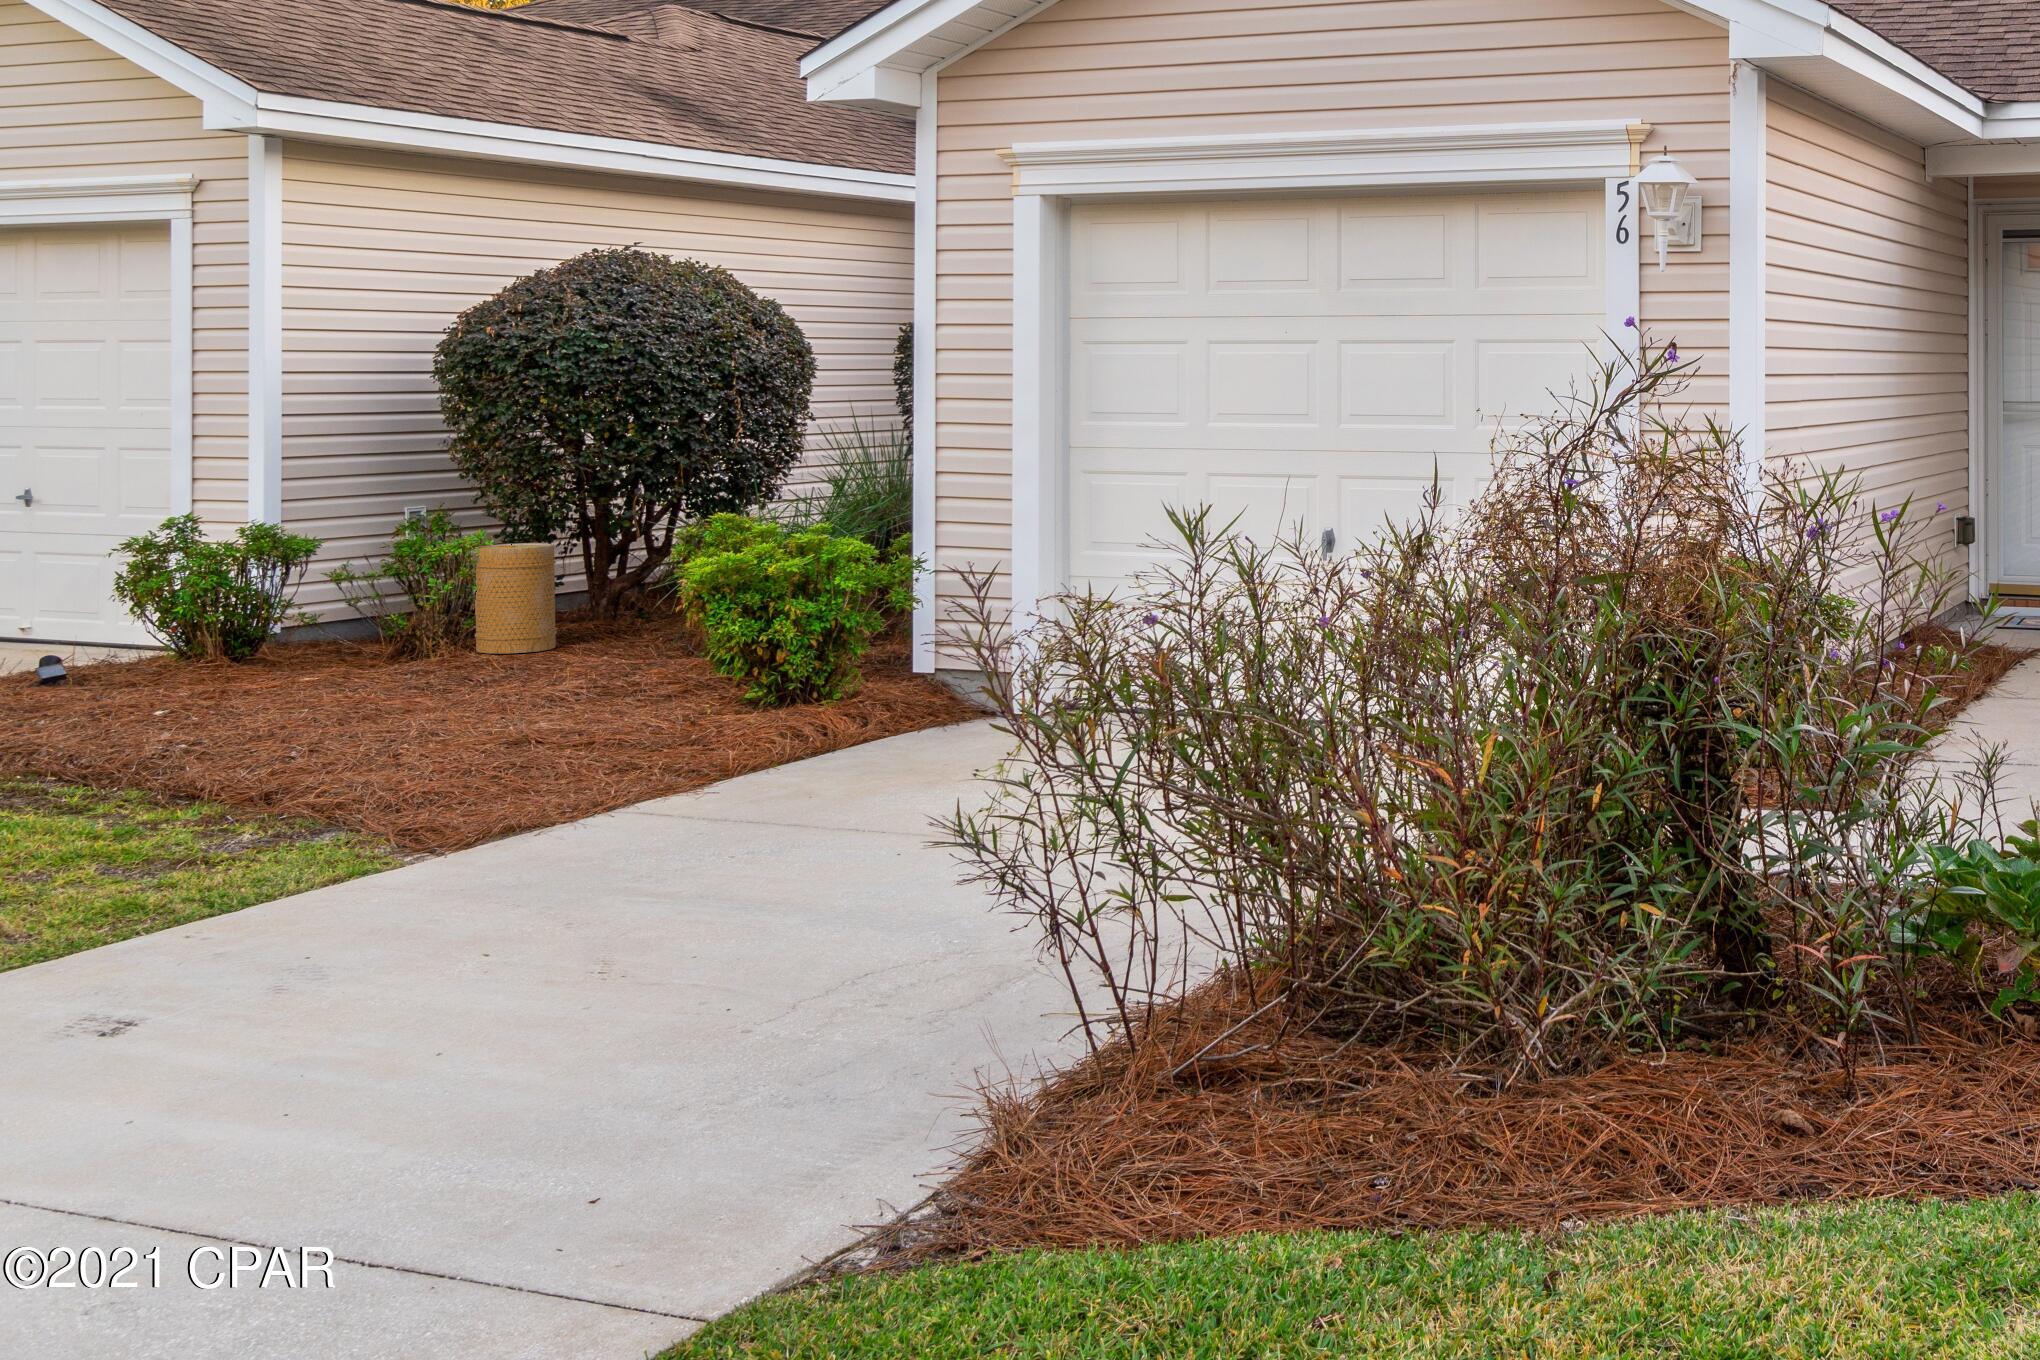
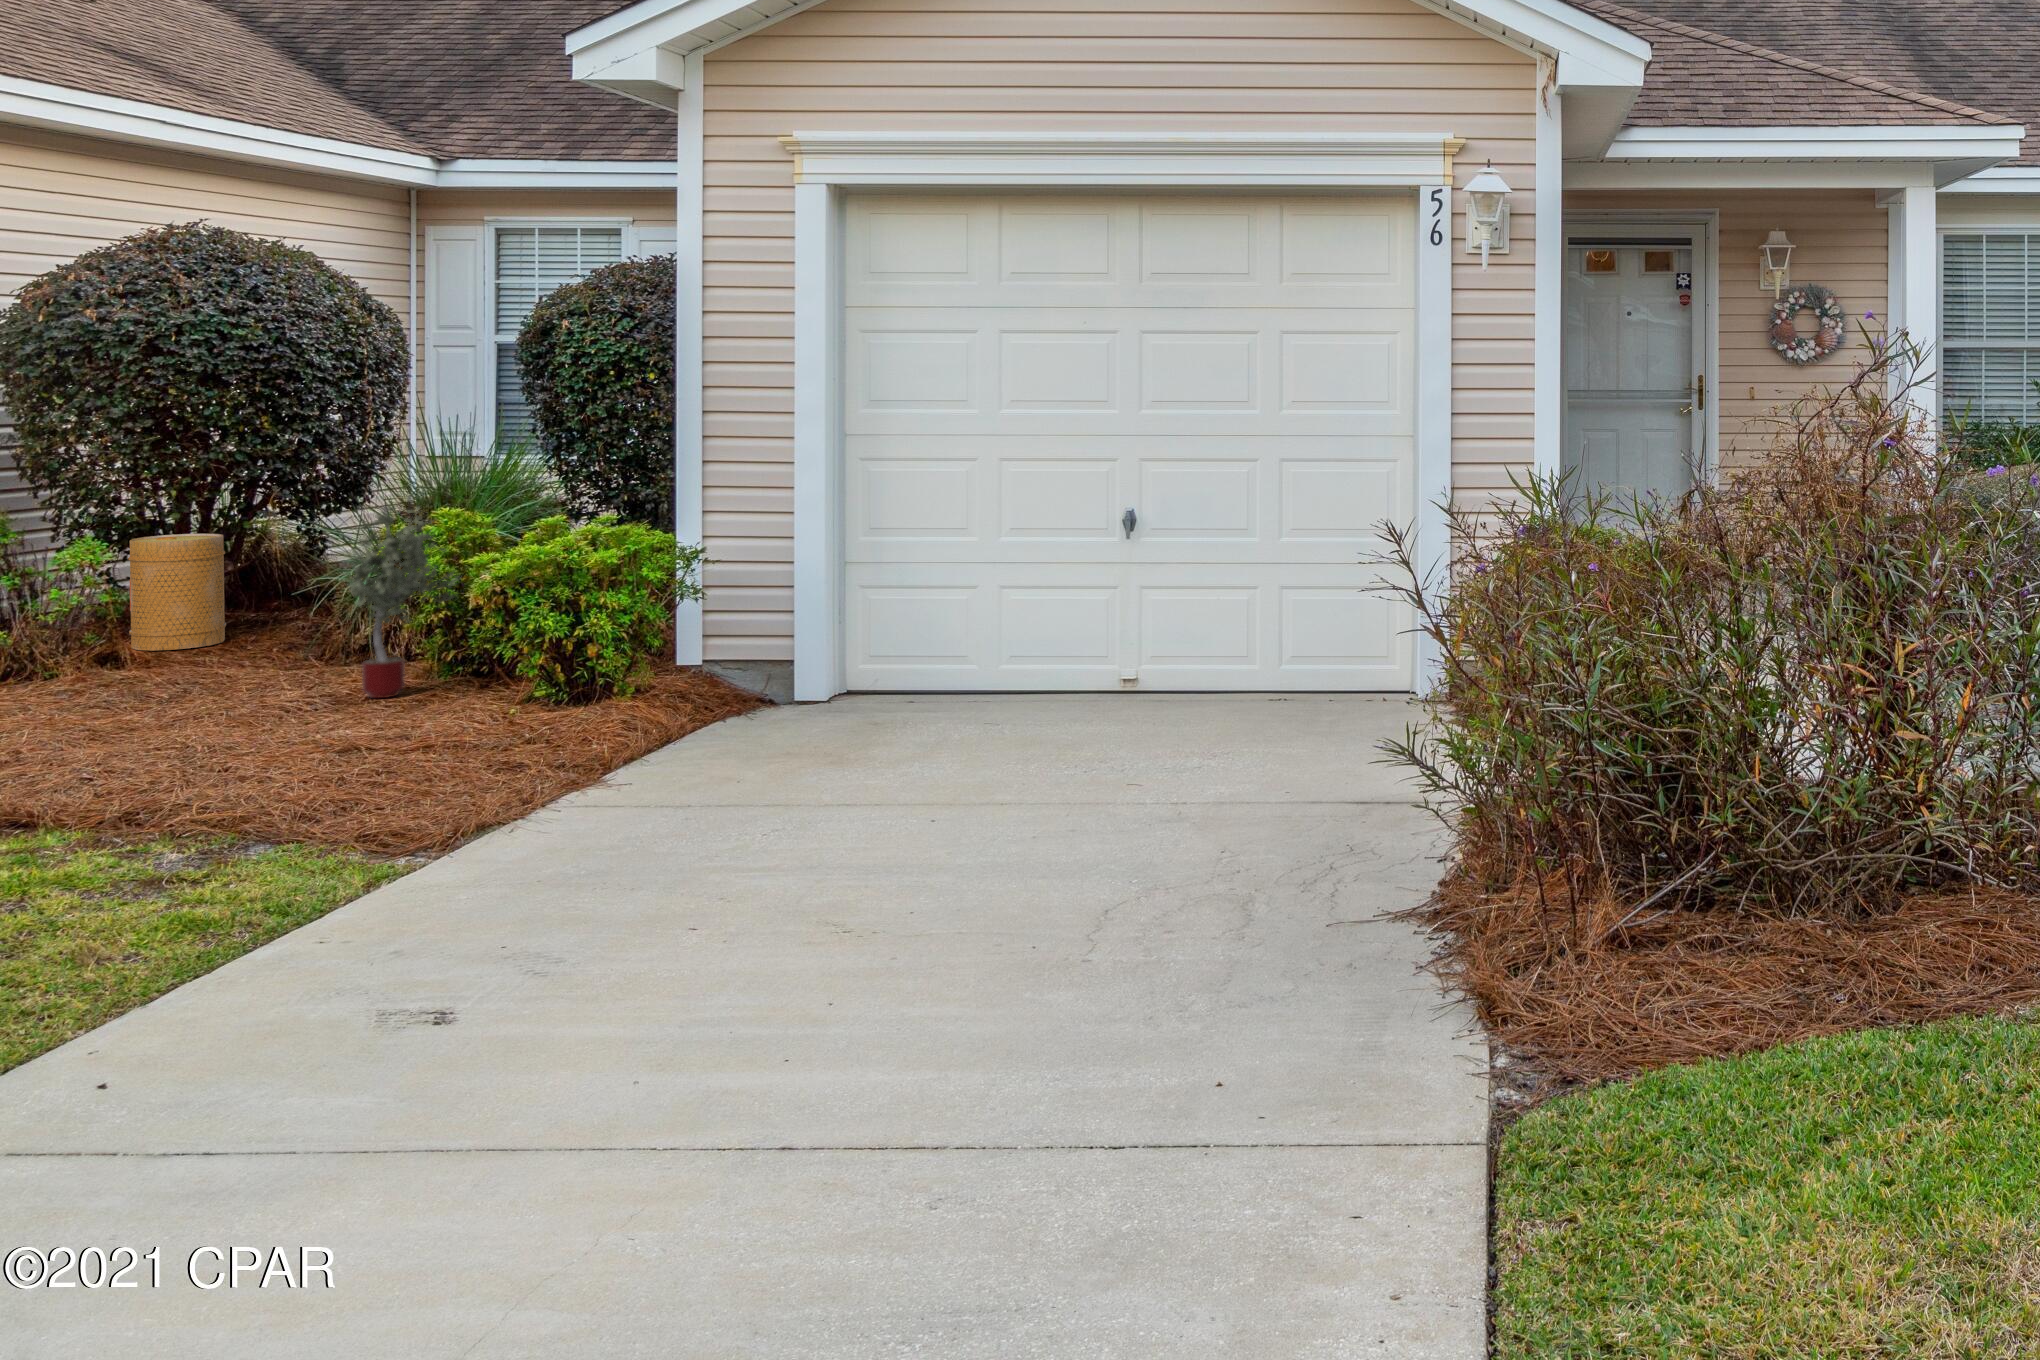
potted tree: none [586,516,695,704] -> present [347,506,459,698]

